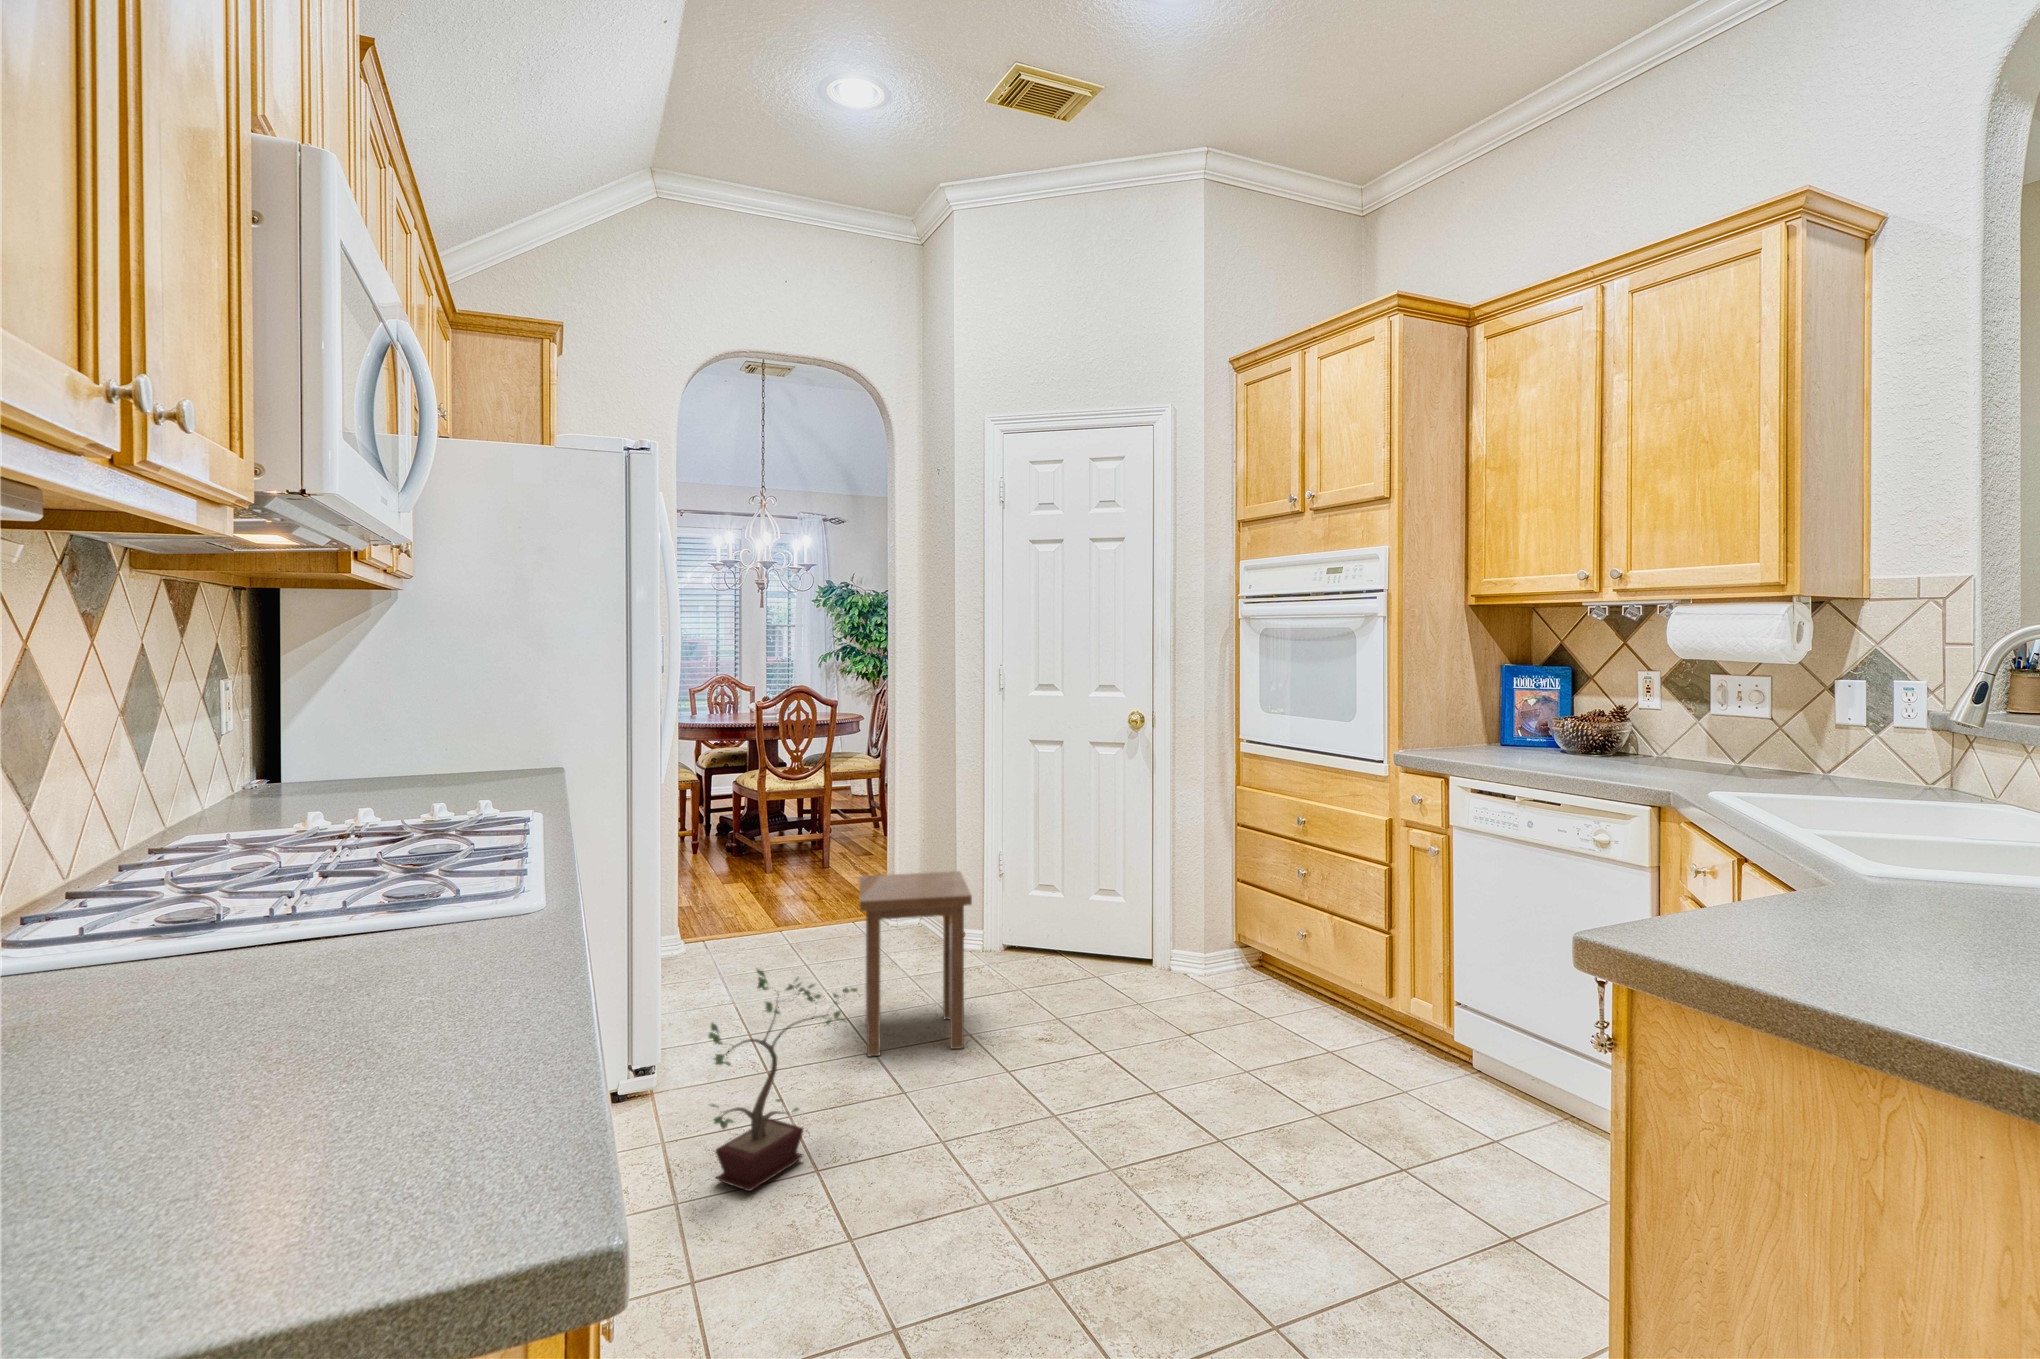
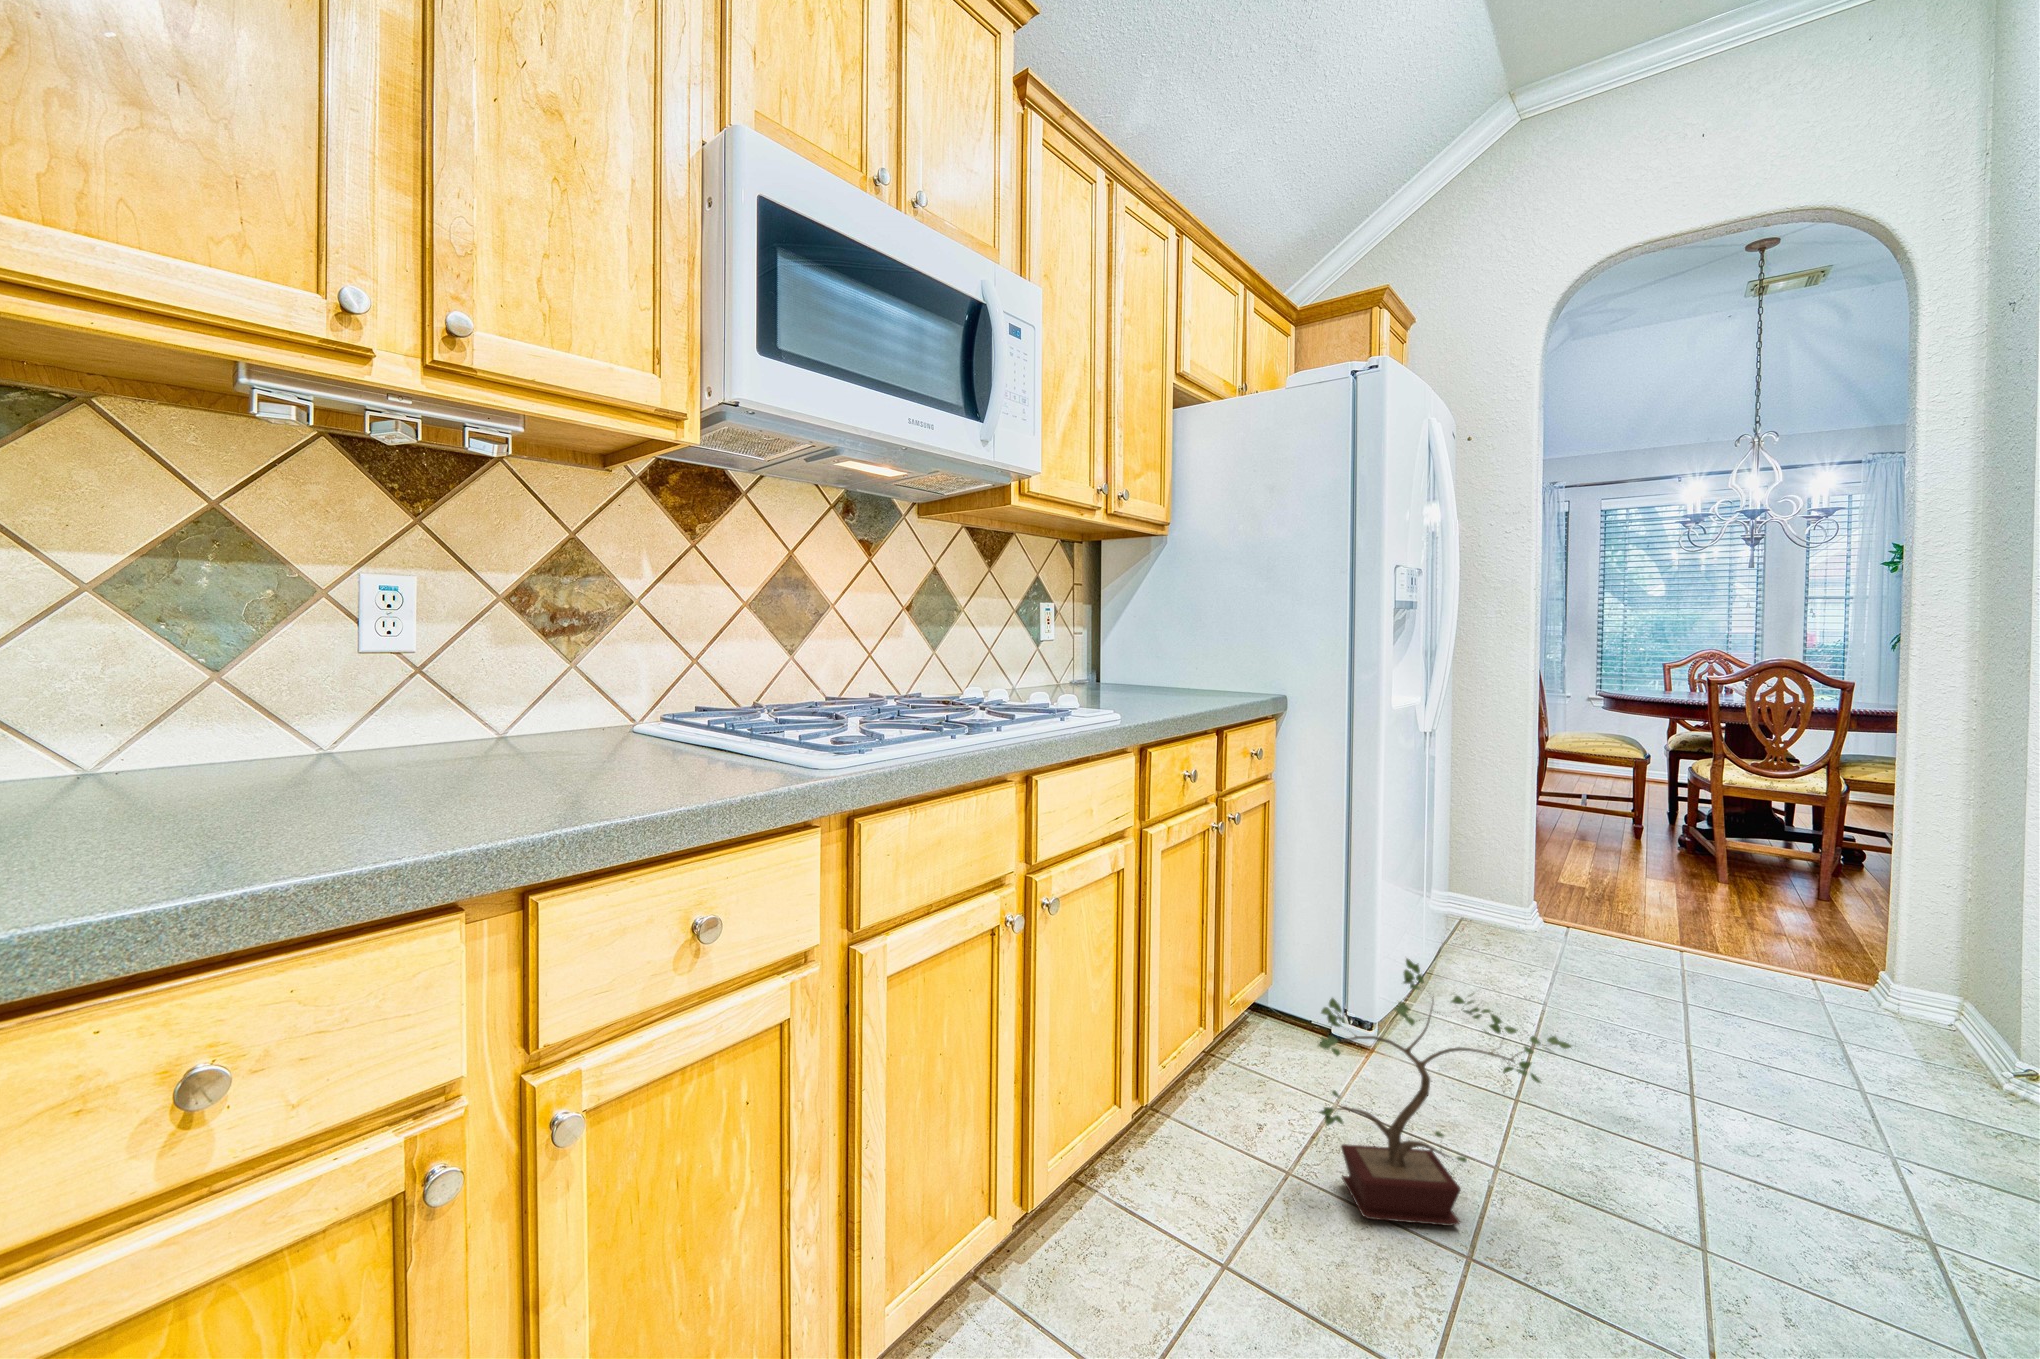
stool: present [859,871,972,1056] -> none [1660,904,1929,1245]

